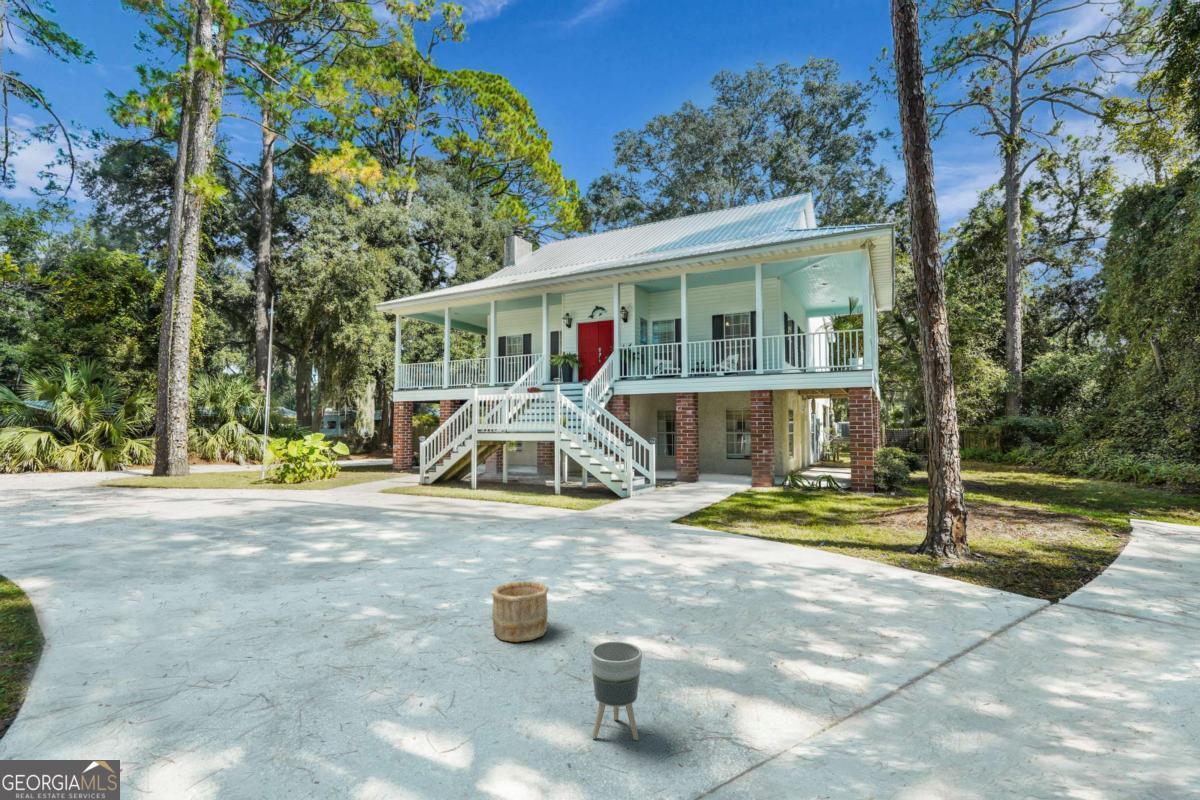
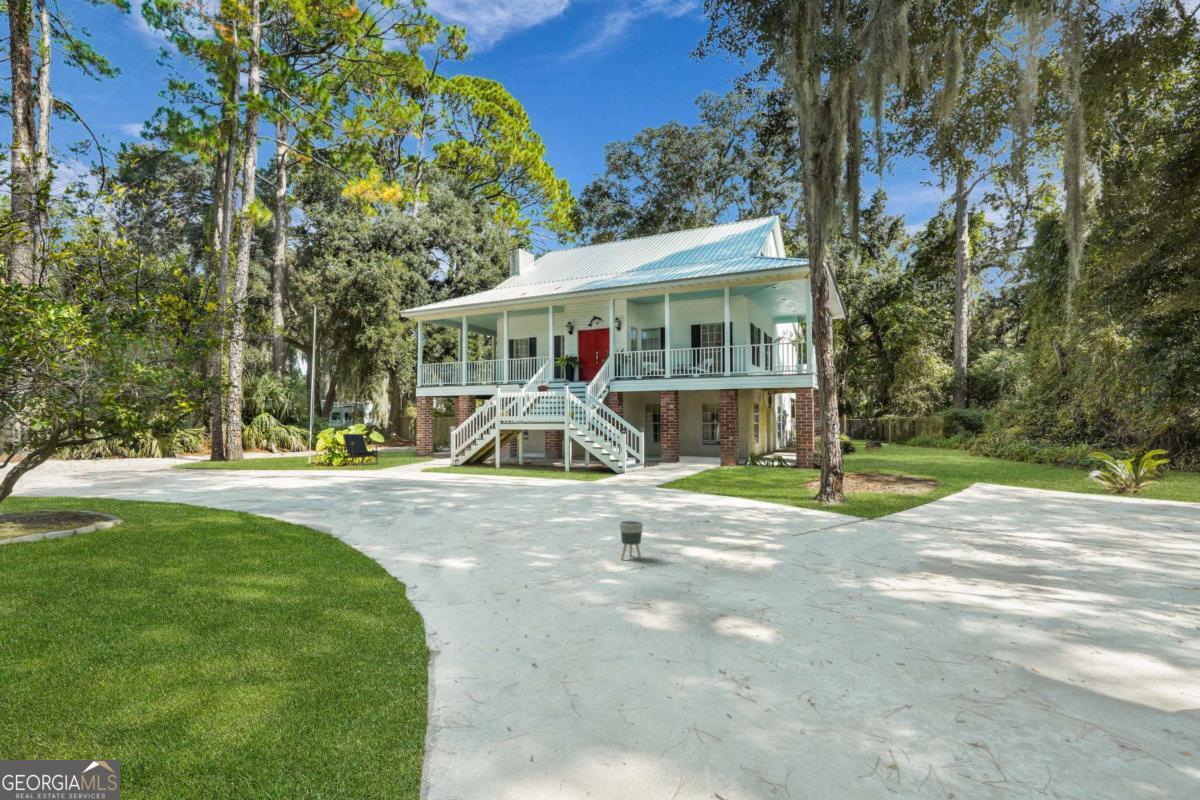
lounge chair: none [290,445,333,484] -> present [343,434,378,465]
wooden bucket: present [491,582,548,642] -> none [558,507,589,536]

